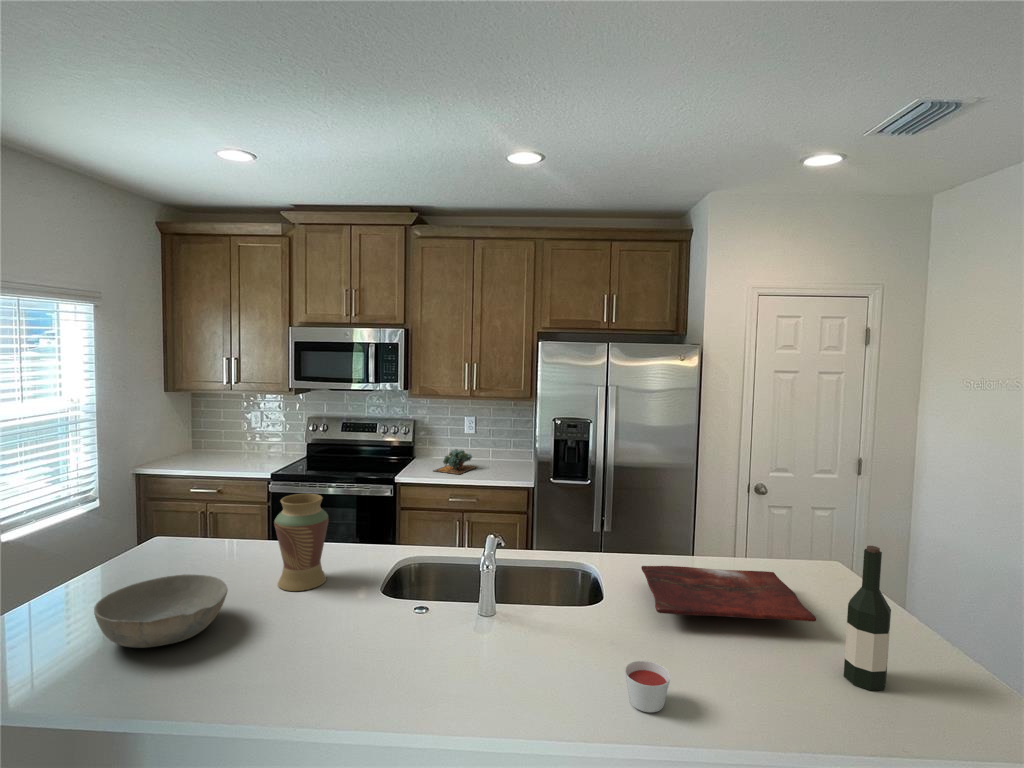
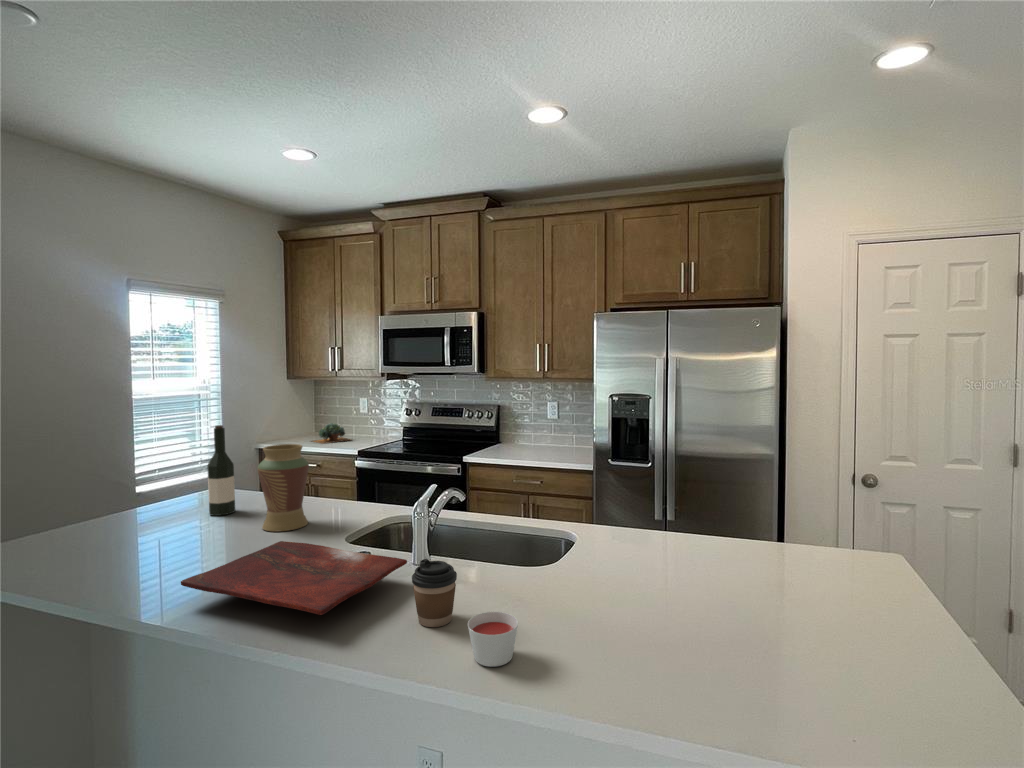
succulent plant: present [434,449,476,475] -> present [311,423,351,444]
wine bottle: present [844,546,891,690] -> present [207,425,235,516]
cutting board: present [641,566,816,621] -> present [181,541,407,615]
bowl: present [94,574,228,648] -> none [79,506,198,558]
coffee cup: none [543,618,584,681] -> present [412,559,457,627]

